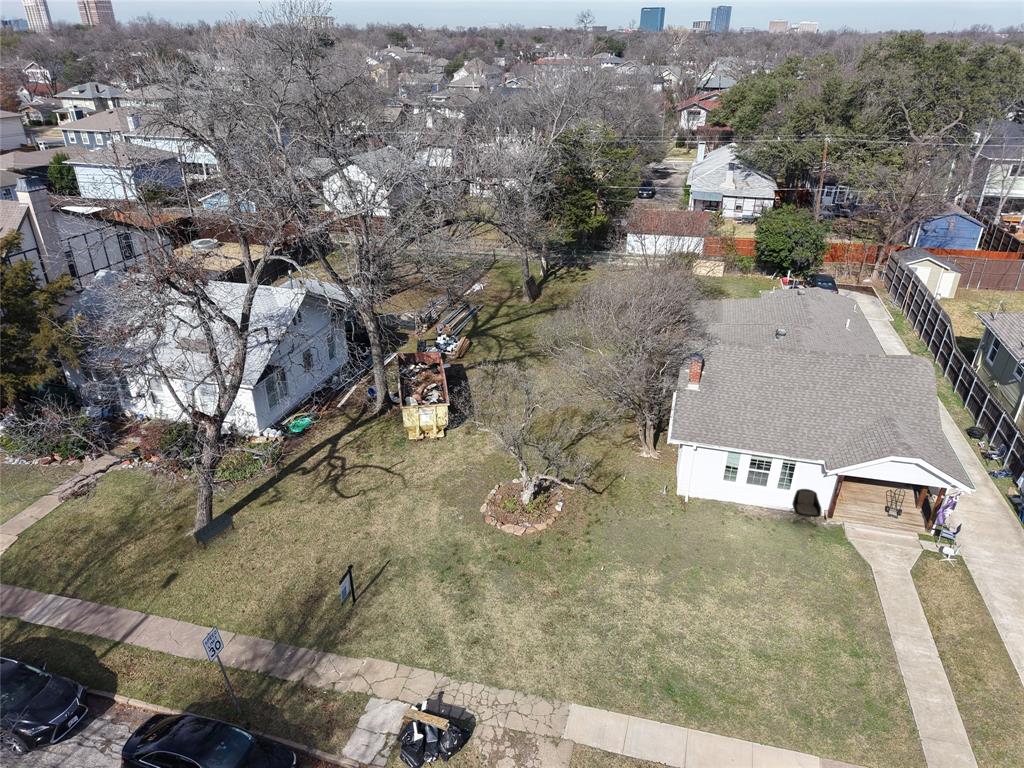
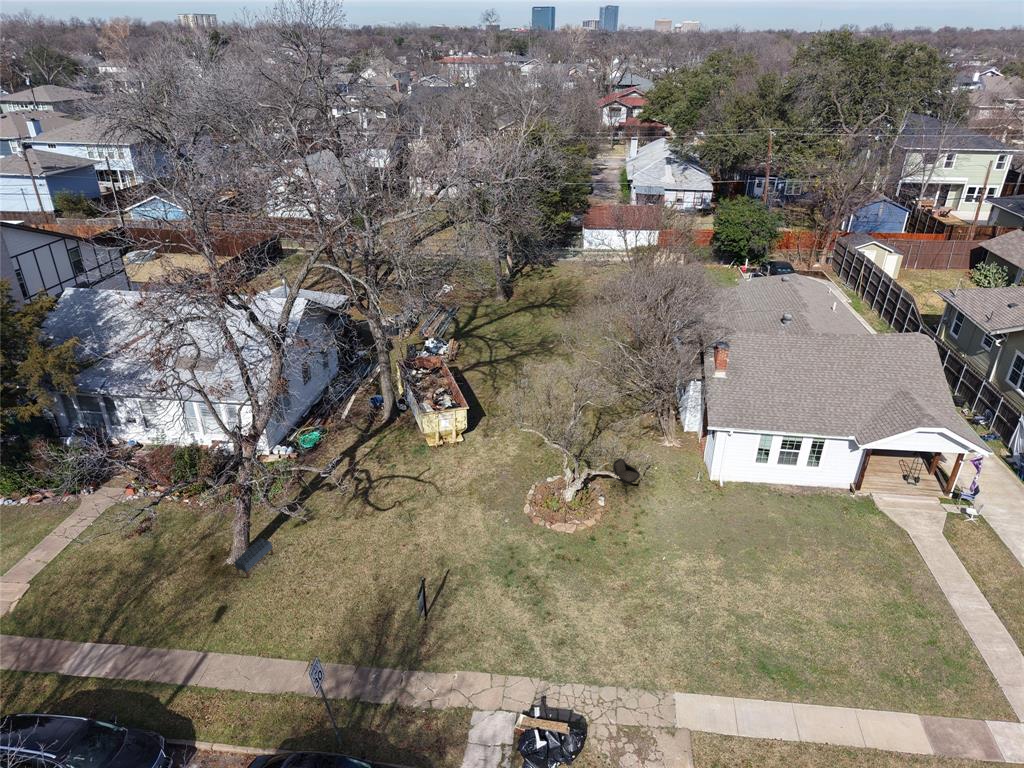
lounge chair: present [792,489,821,526] -> present [613,459,640,485]

